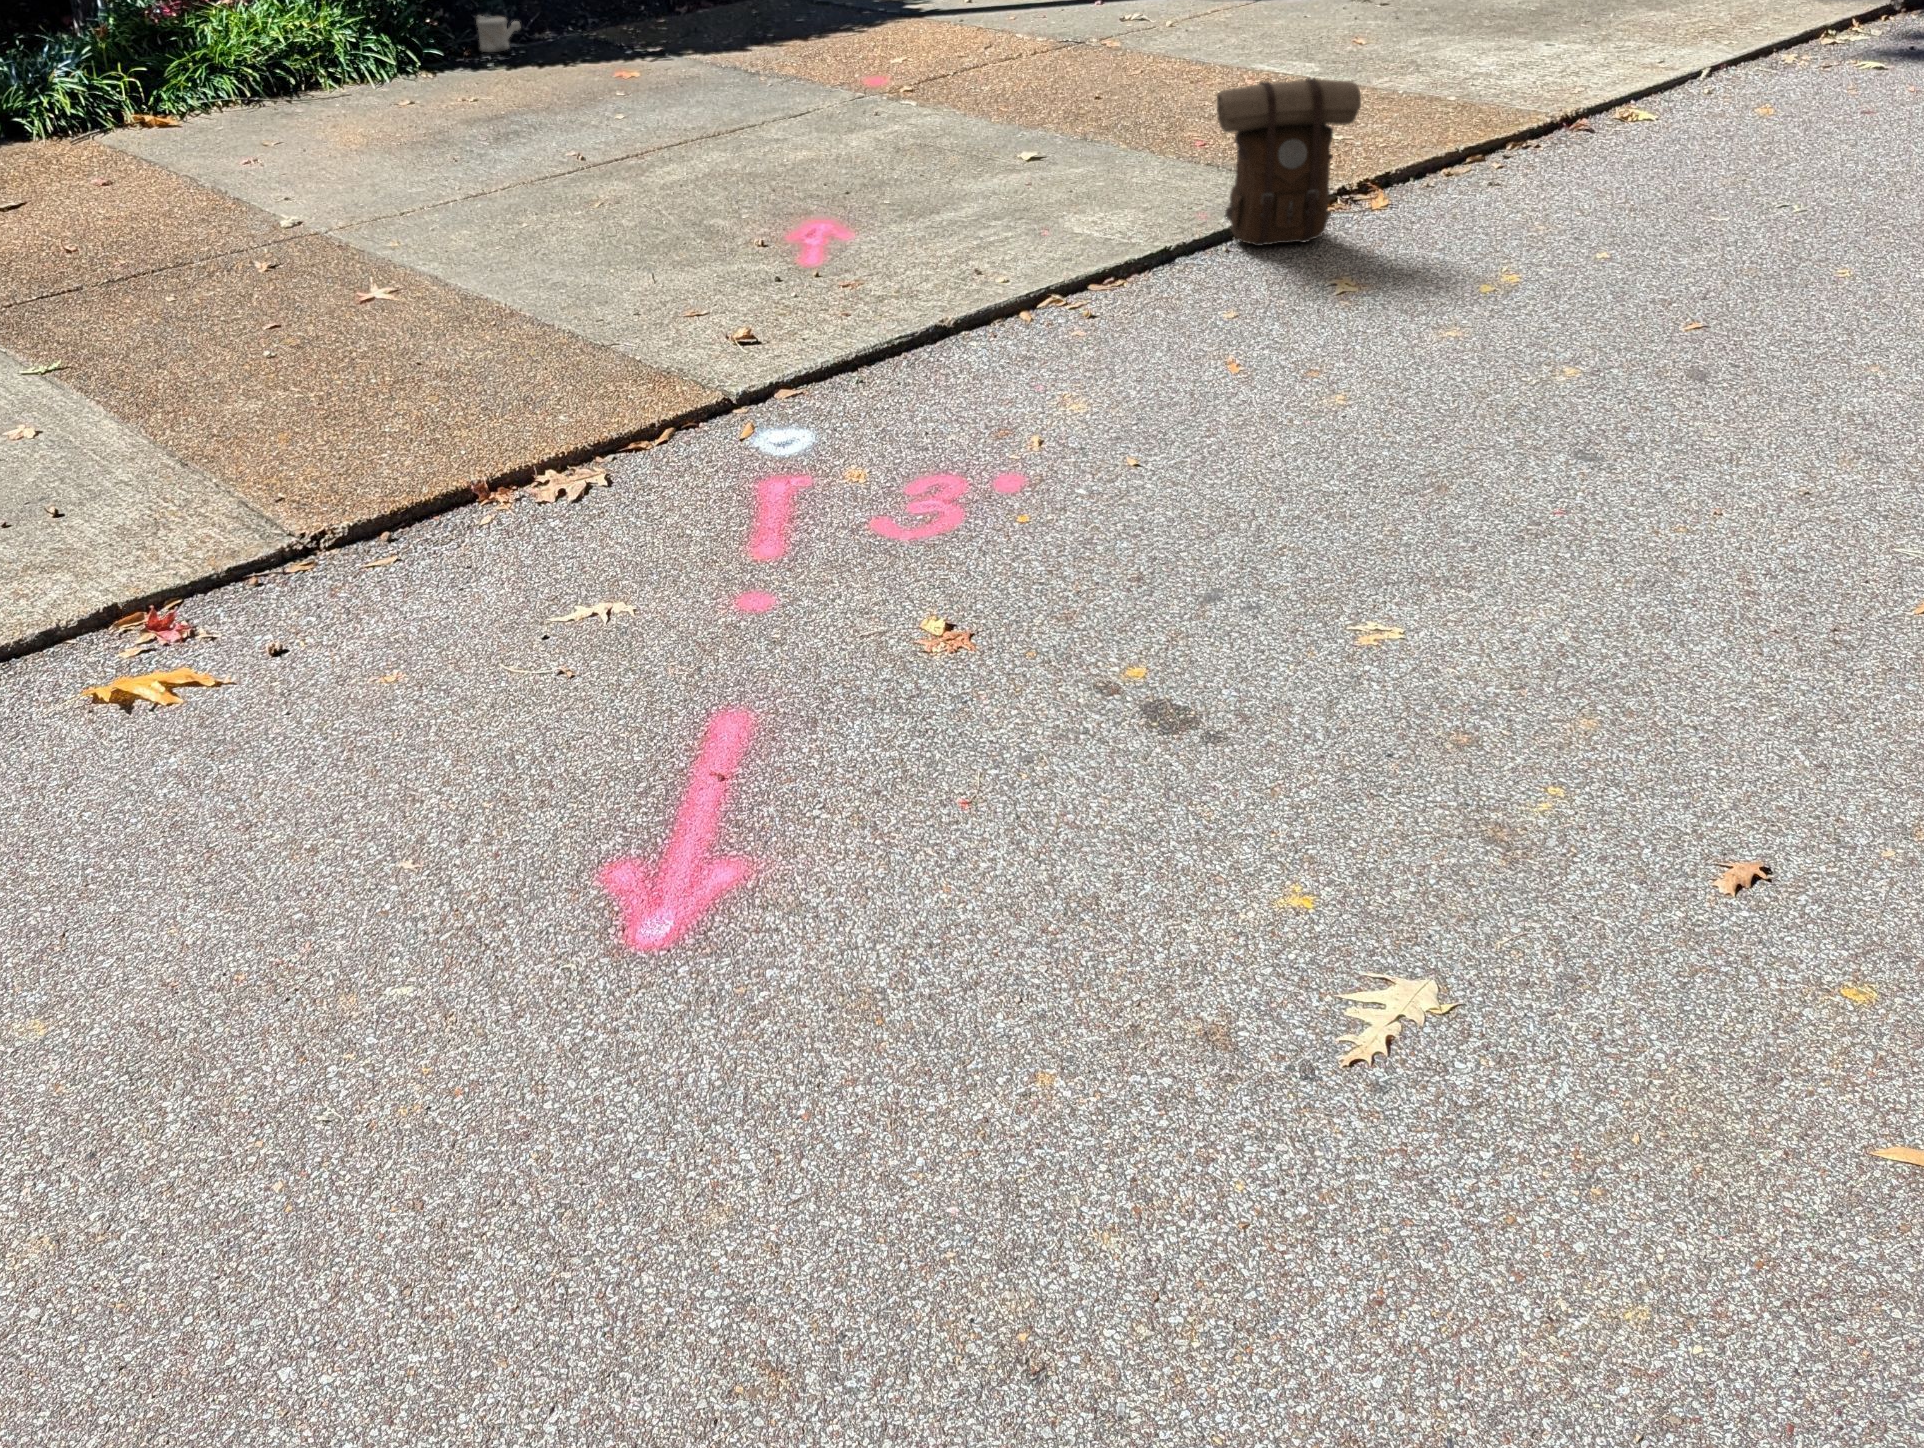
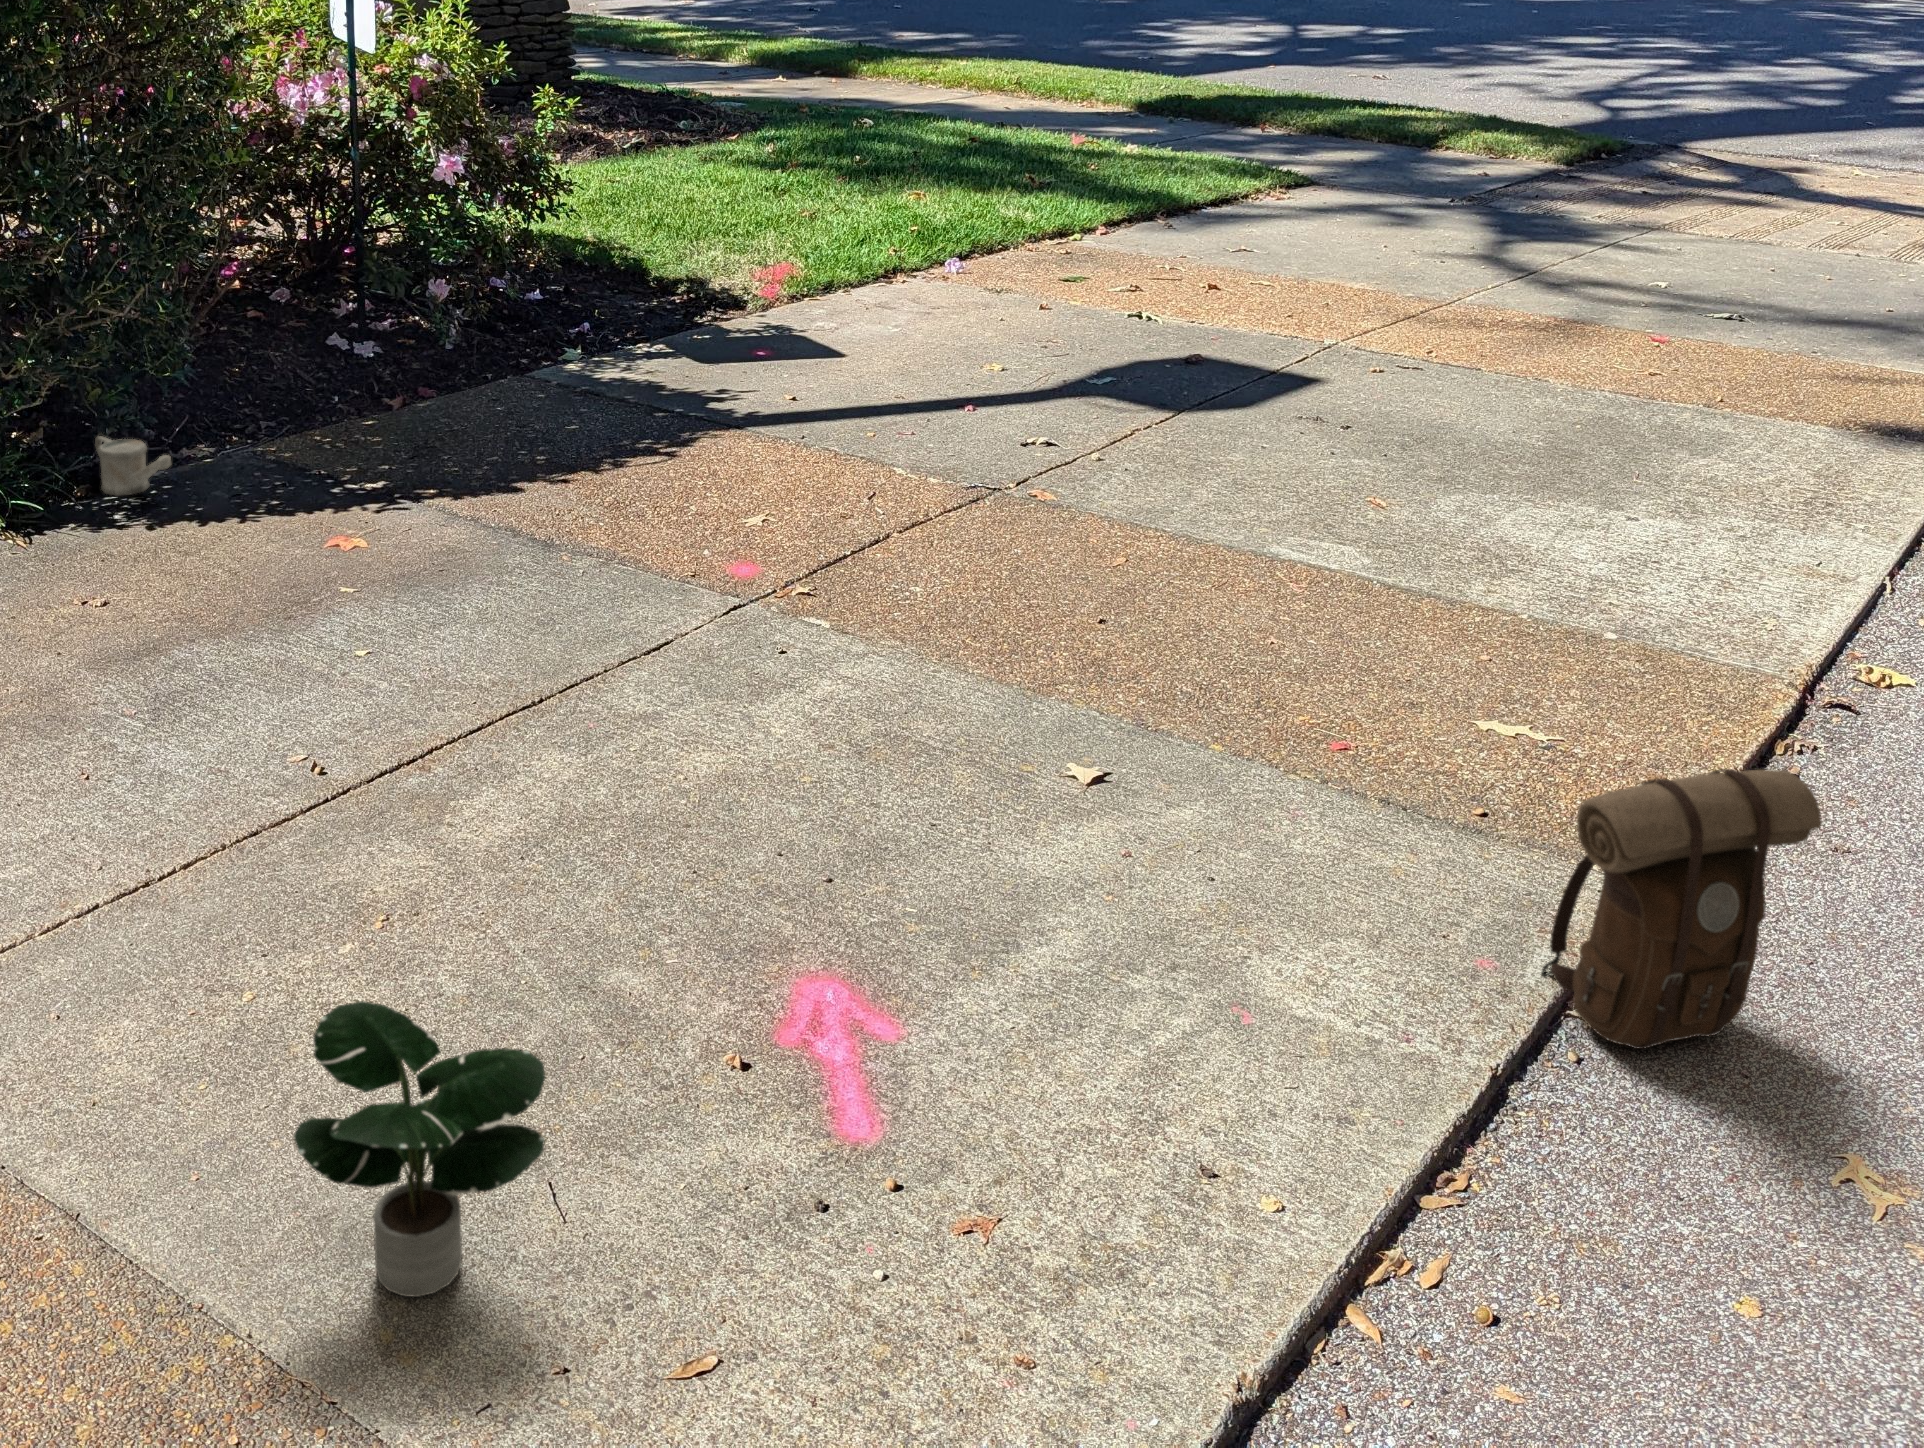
potted plant: none [510,167,630,299] -> present [293,1001,545,1297]

